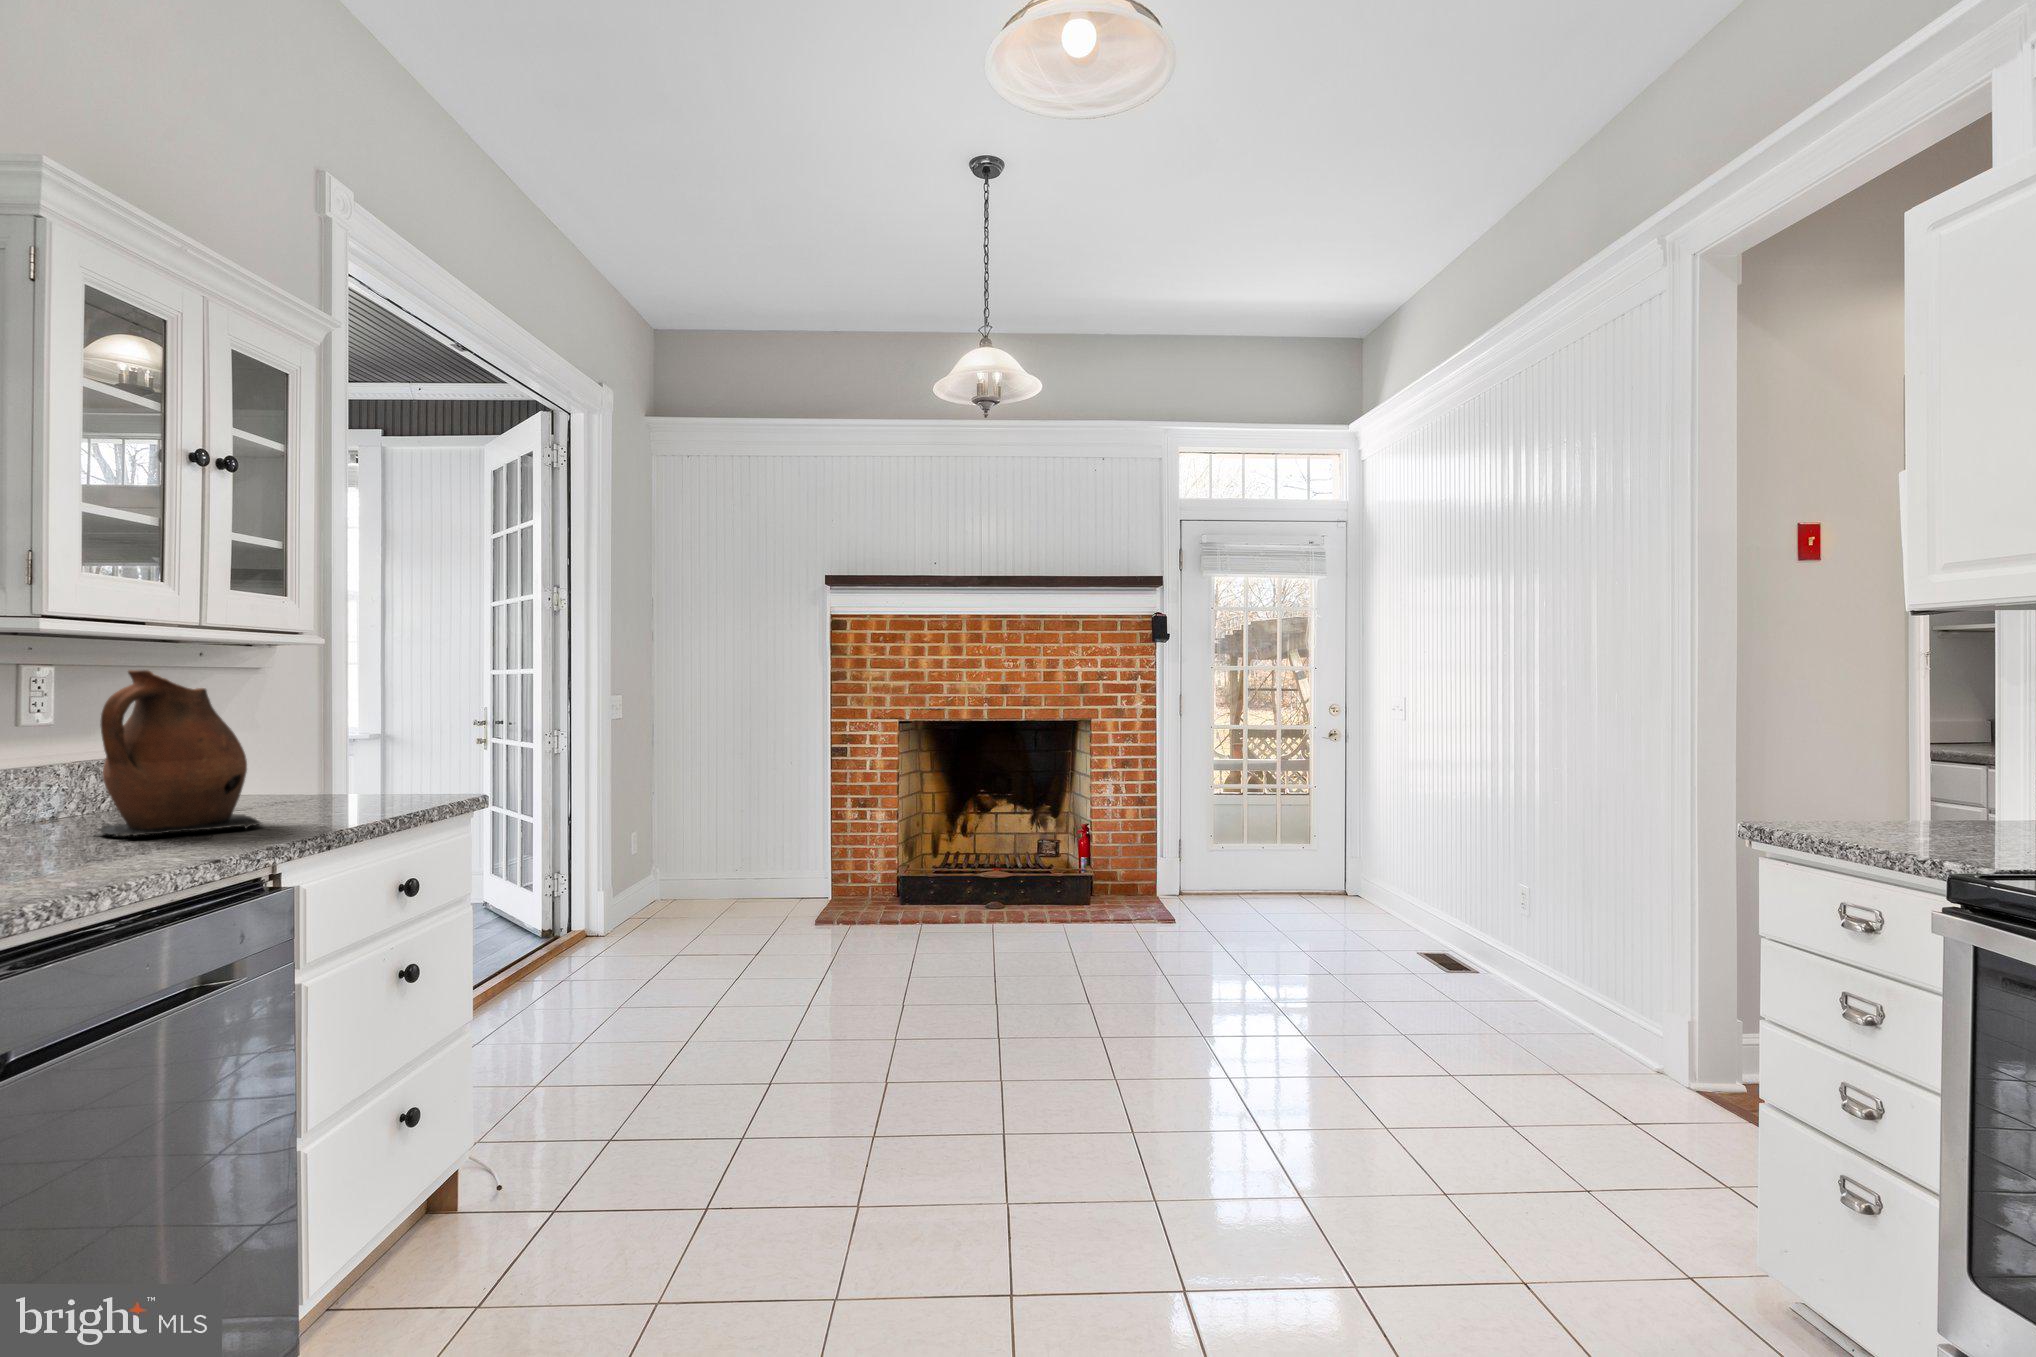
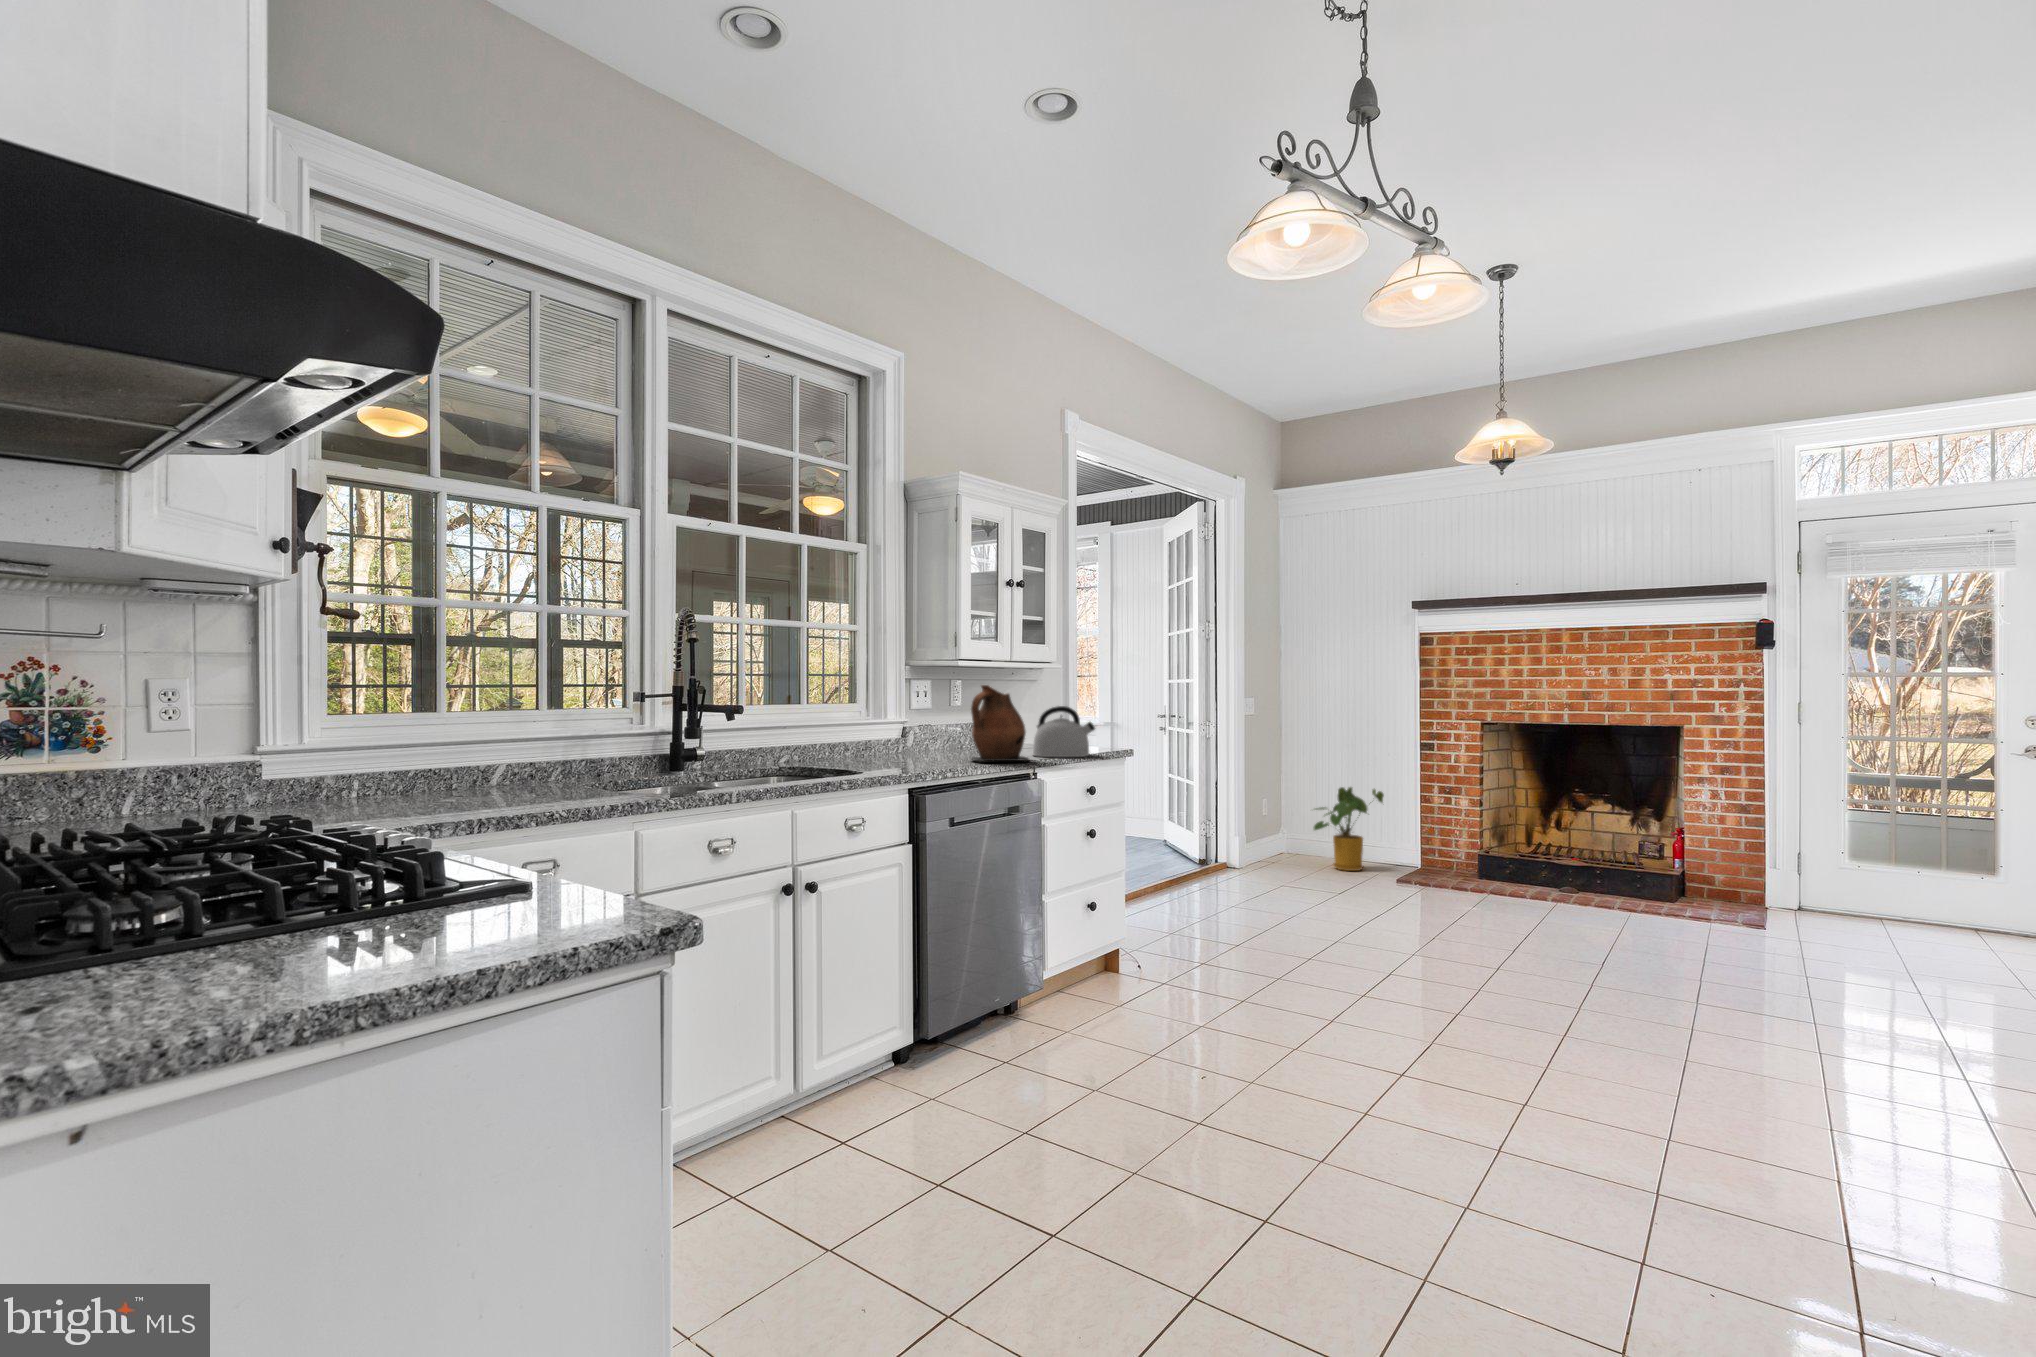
kettle: none [260,712,402,811] -> present [1033,706,1095,757]
house plant: none [698,806,789,916] -> present [1314,787,1384,871]

